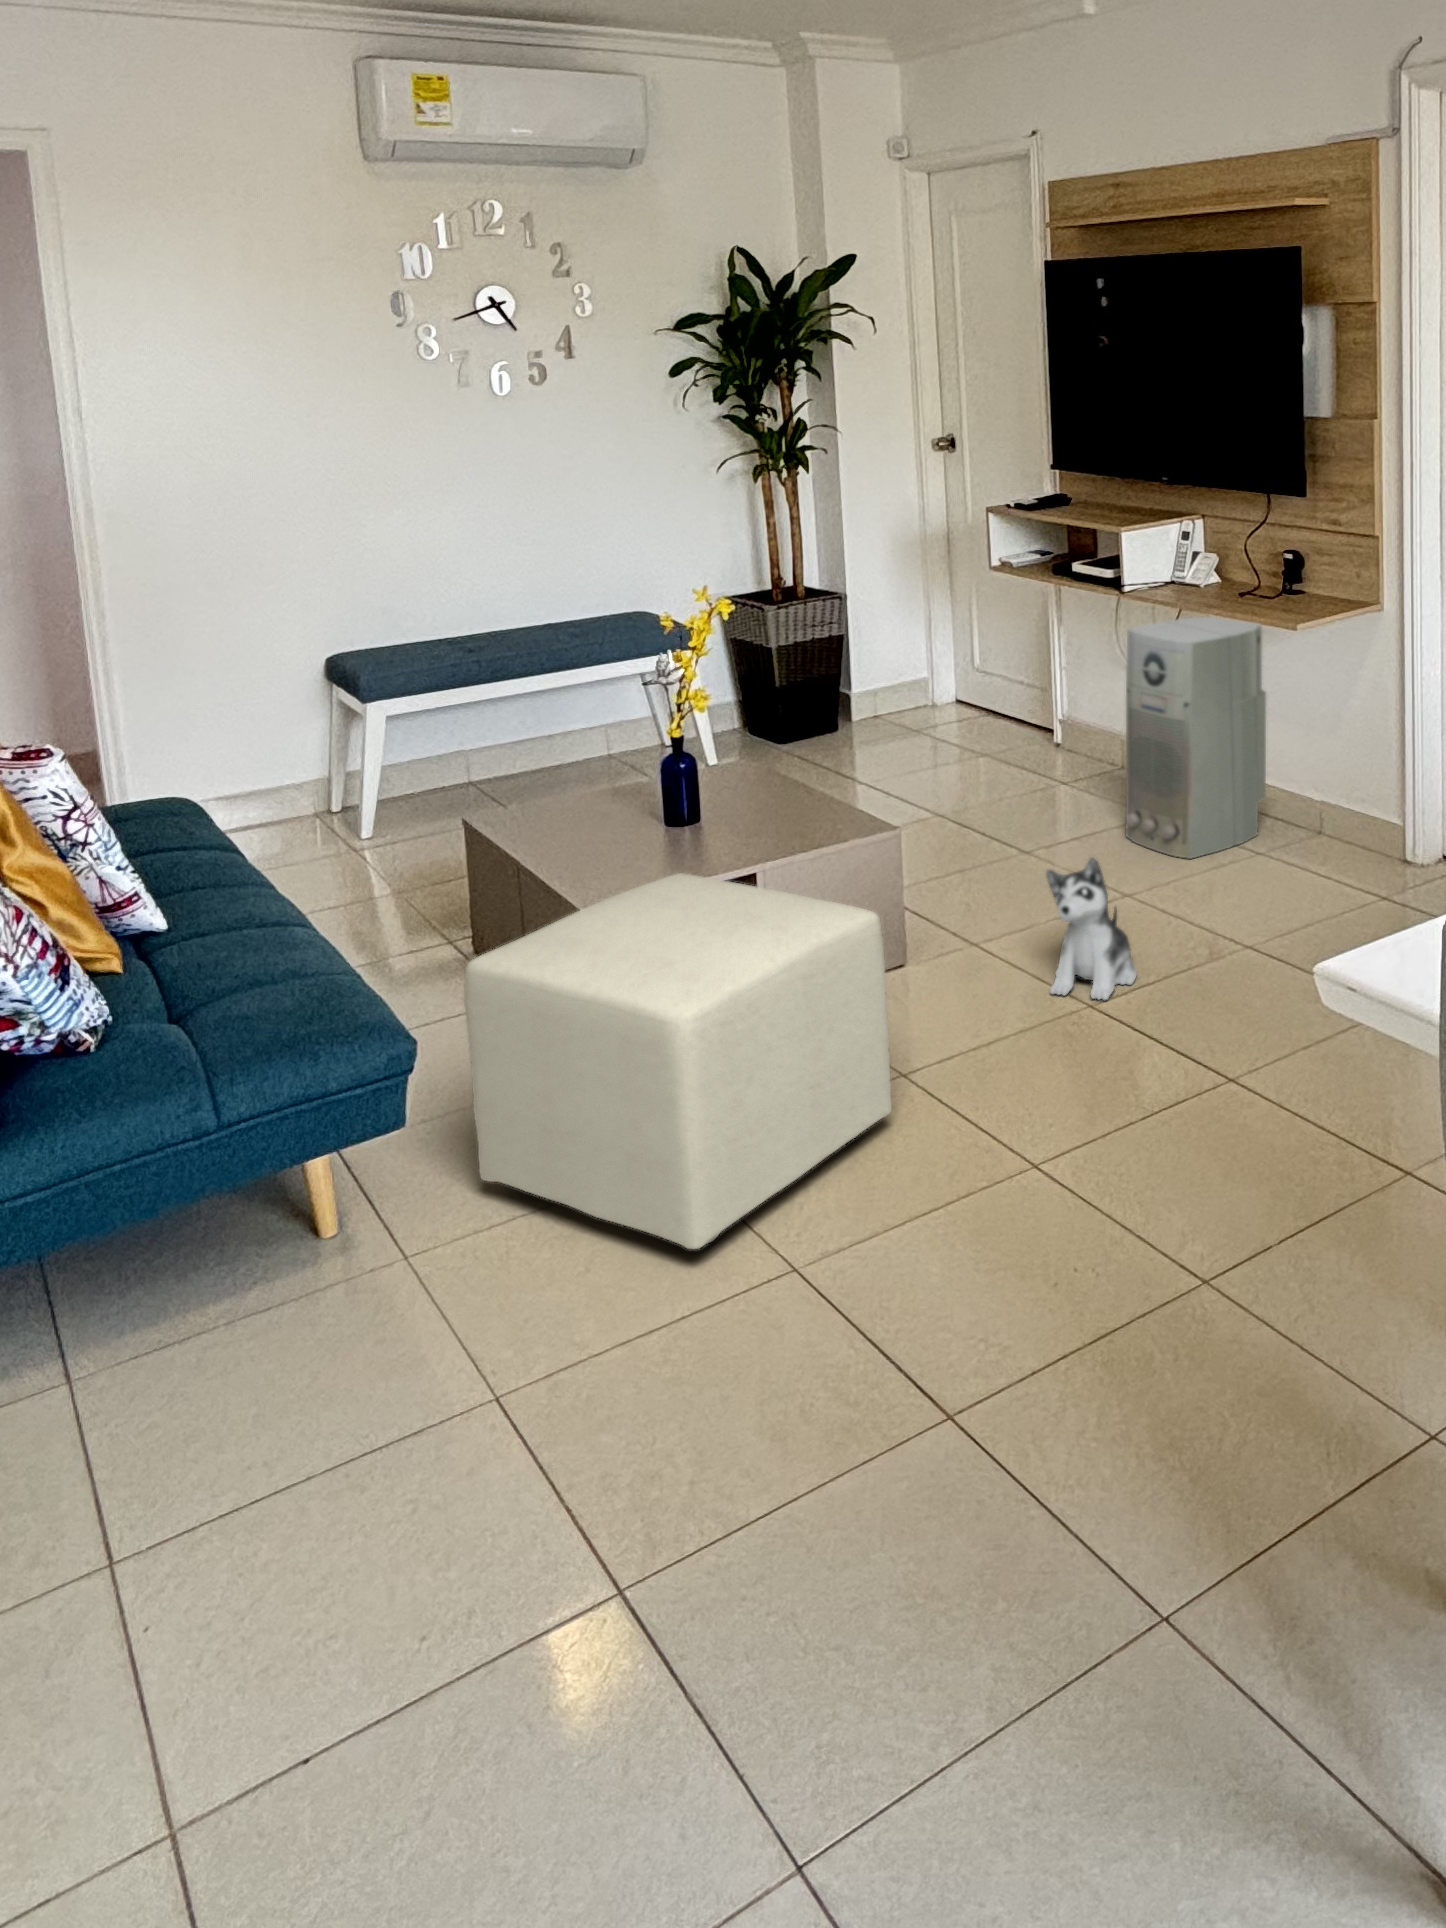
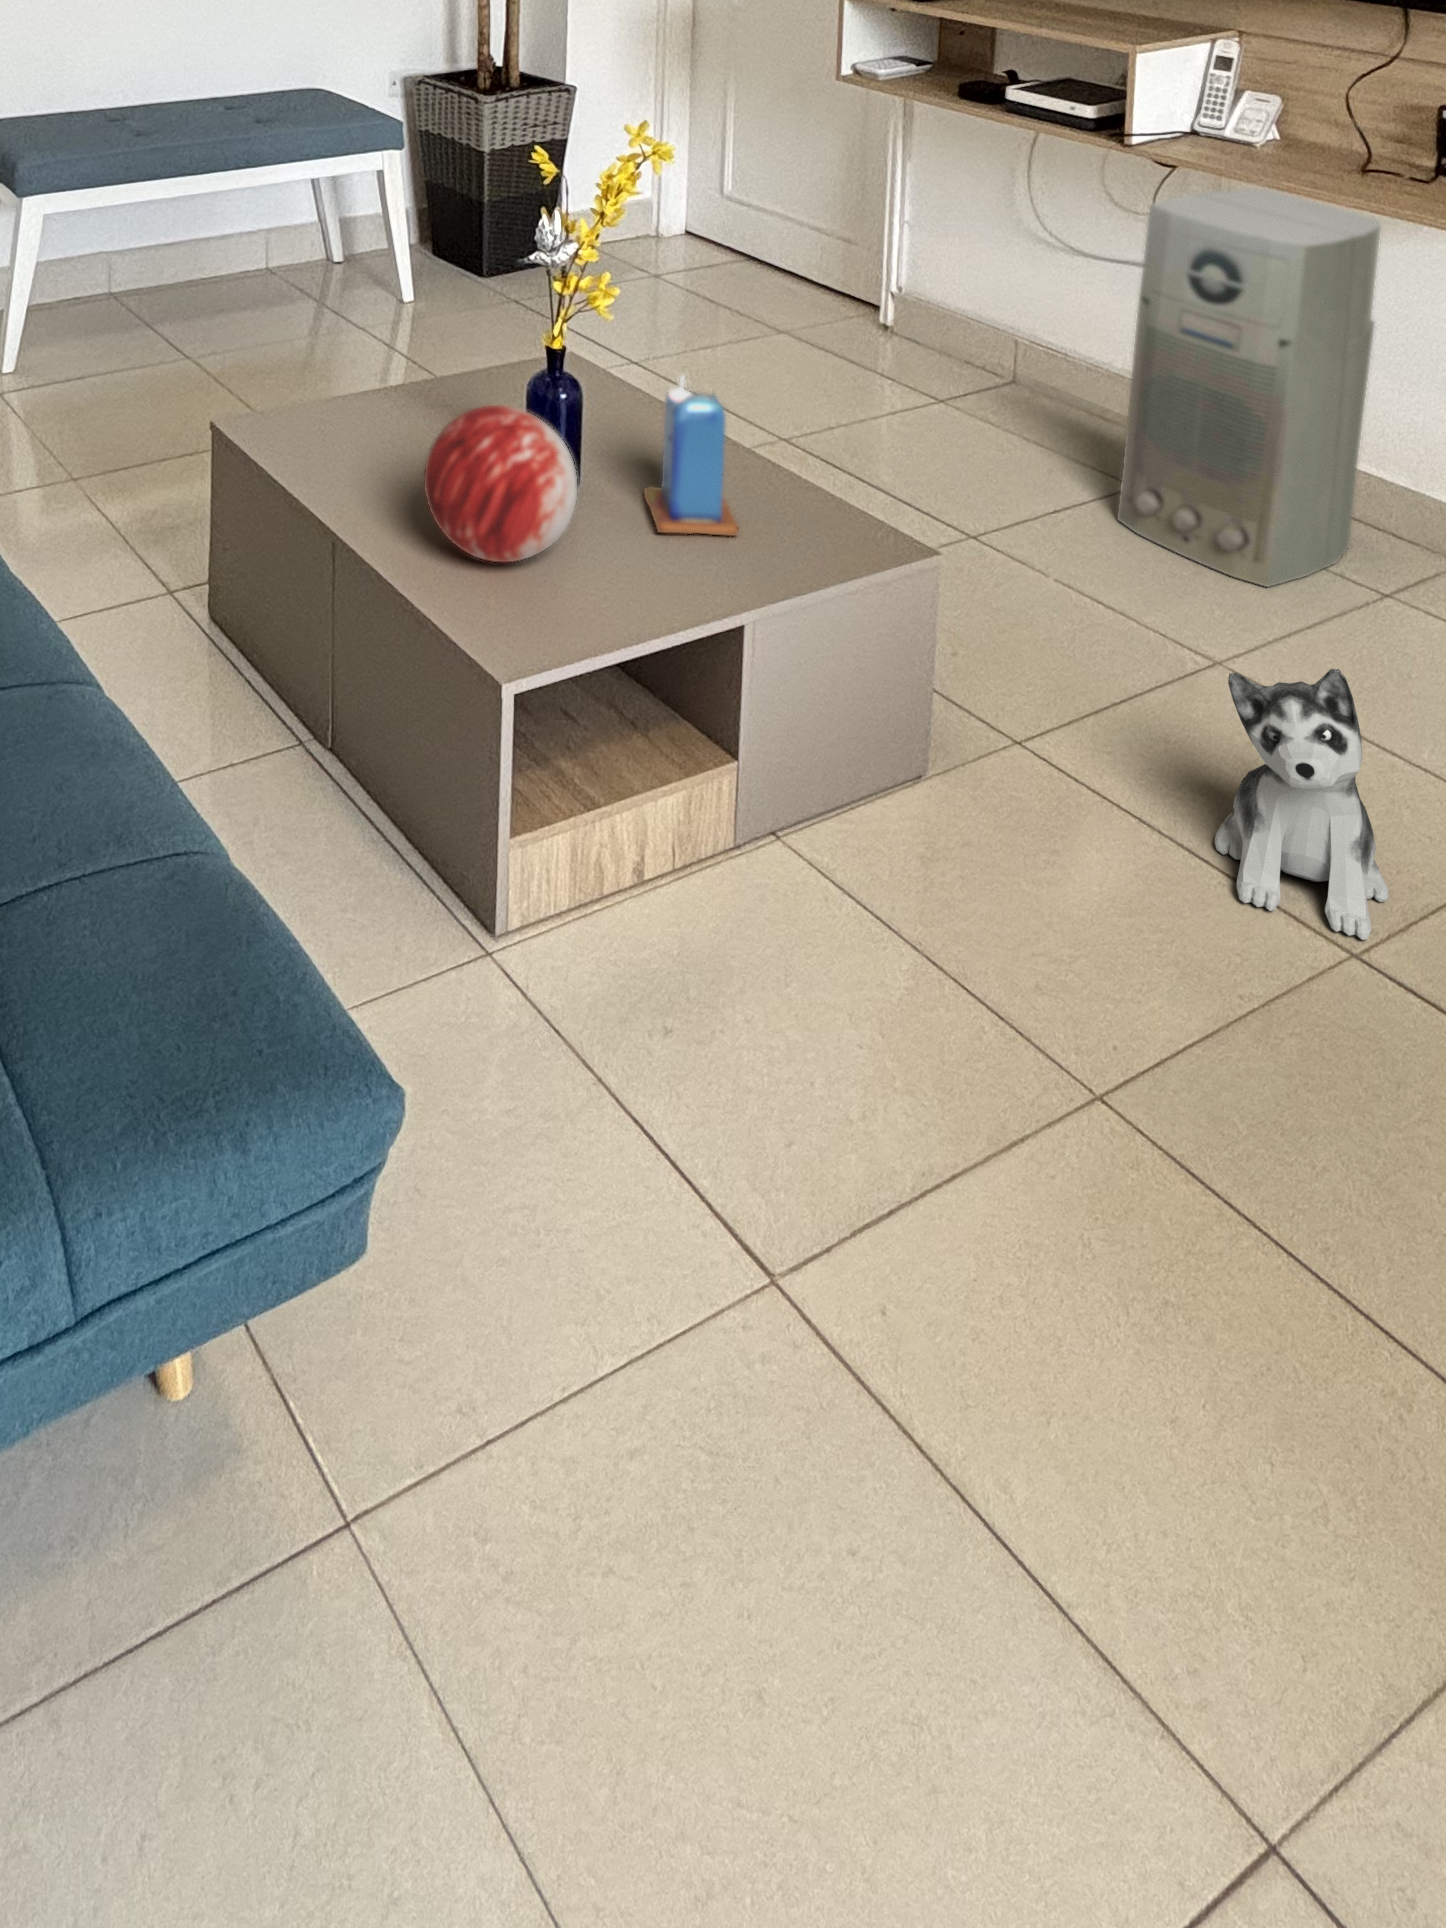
candle: none [727,738,780,834] -> present [644,376,738,536]
decorative orb: none [566,763,665,856] -> present [424,405,577,562]
ottoman: present [464,873,892,1249] -> none [420,666,1195,1714]

